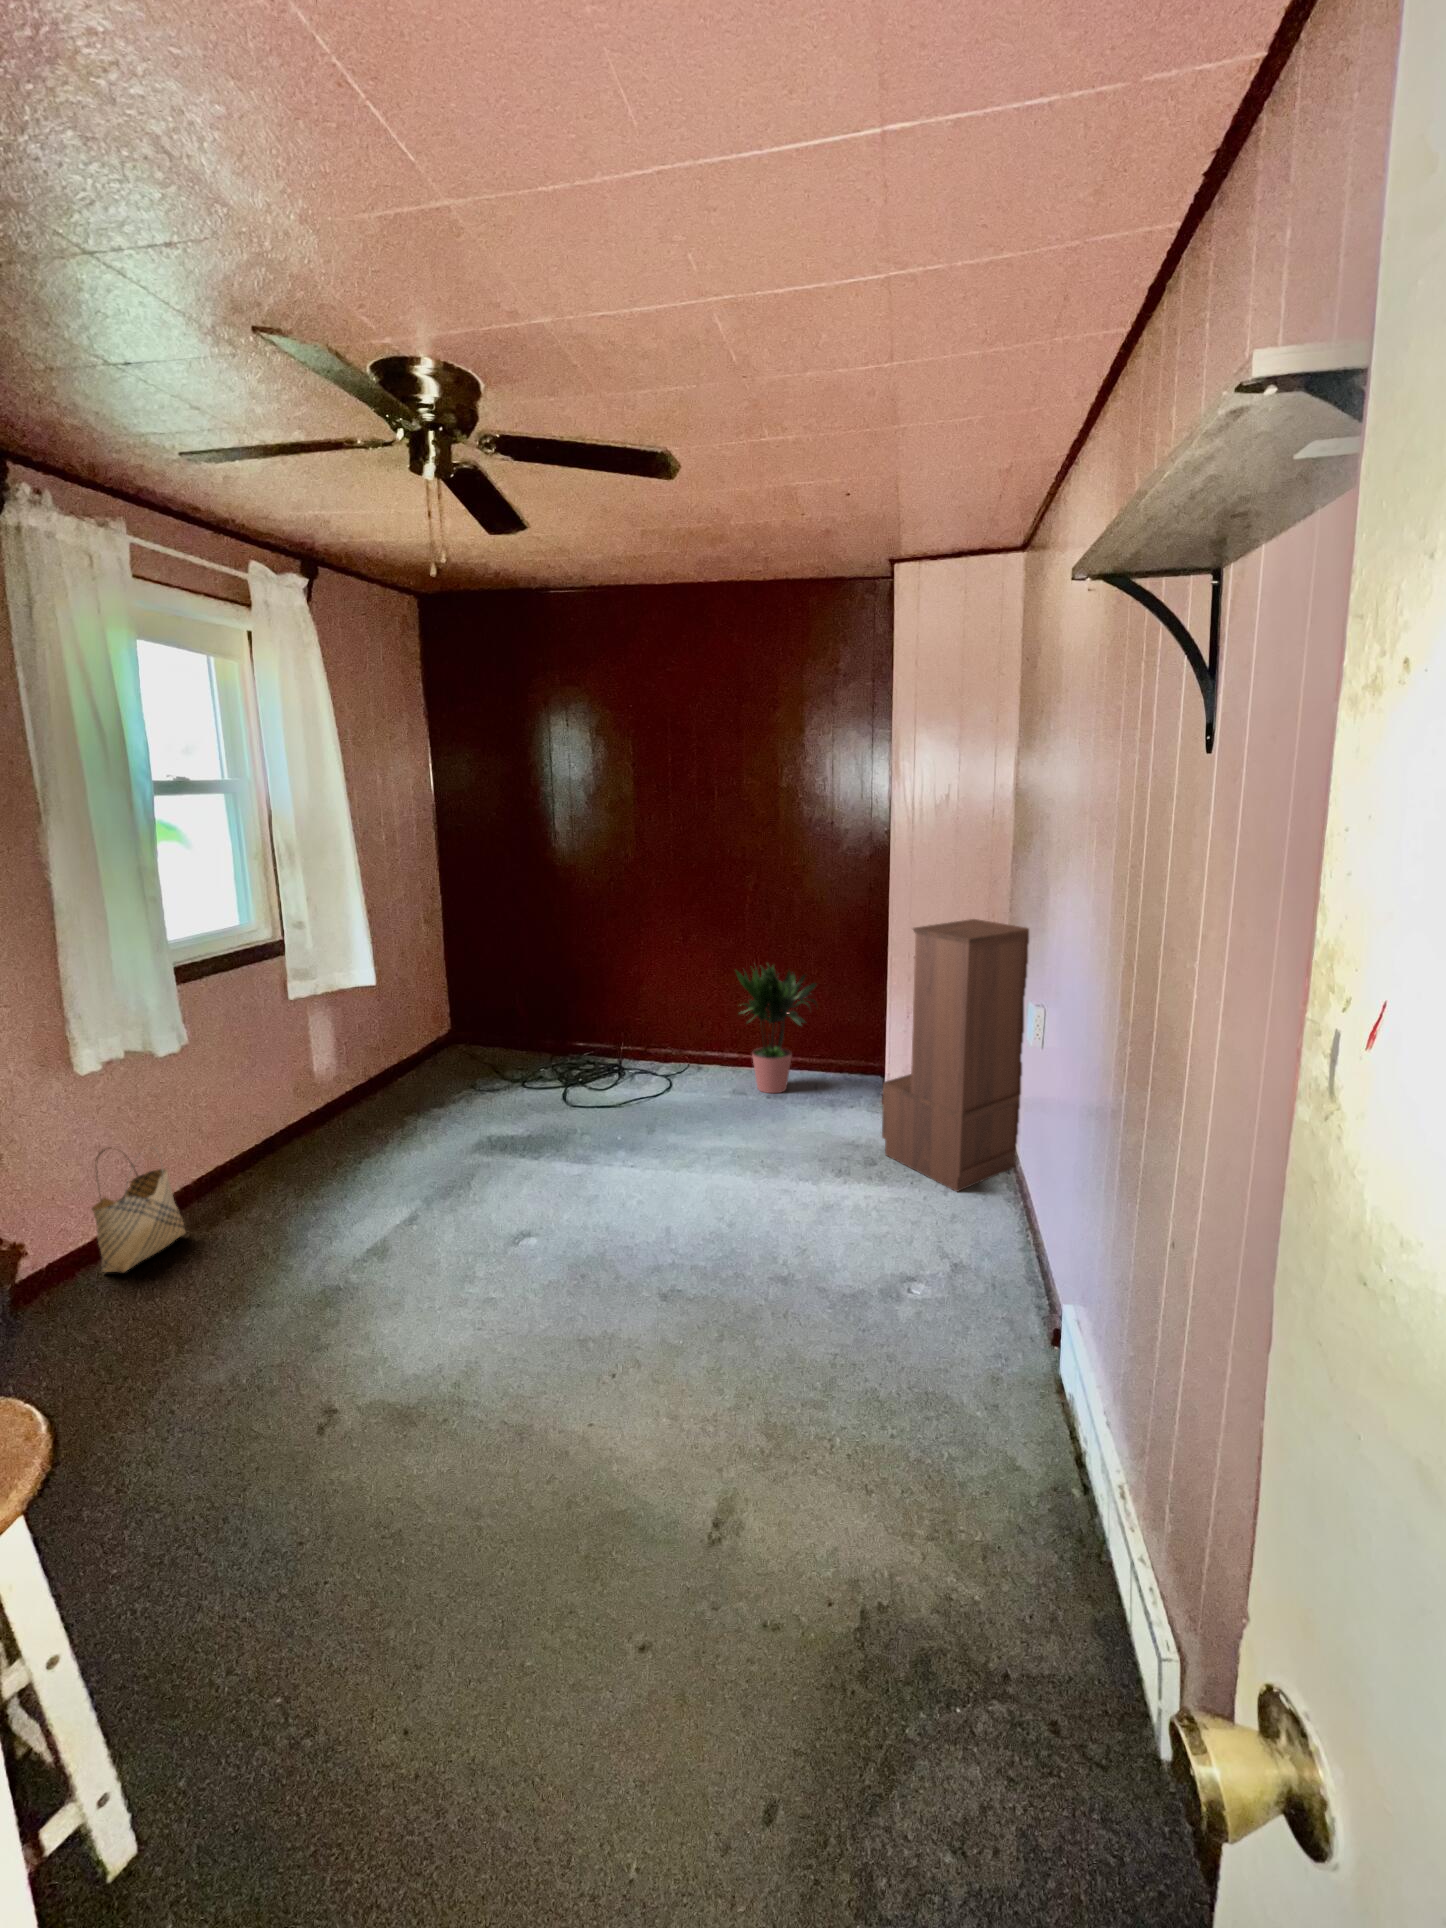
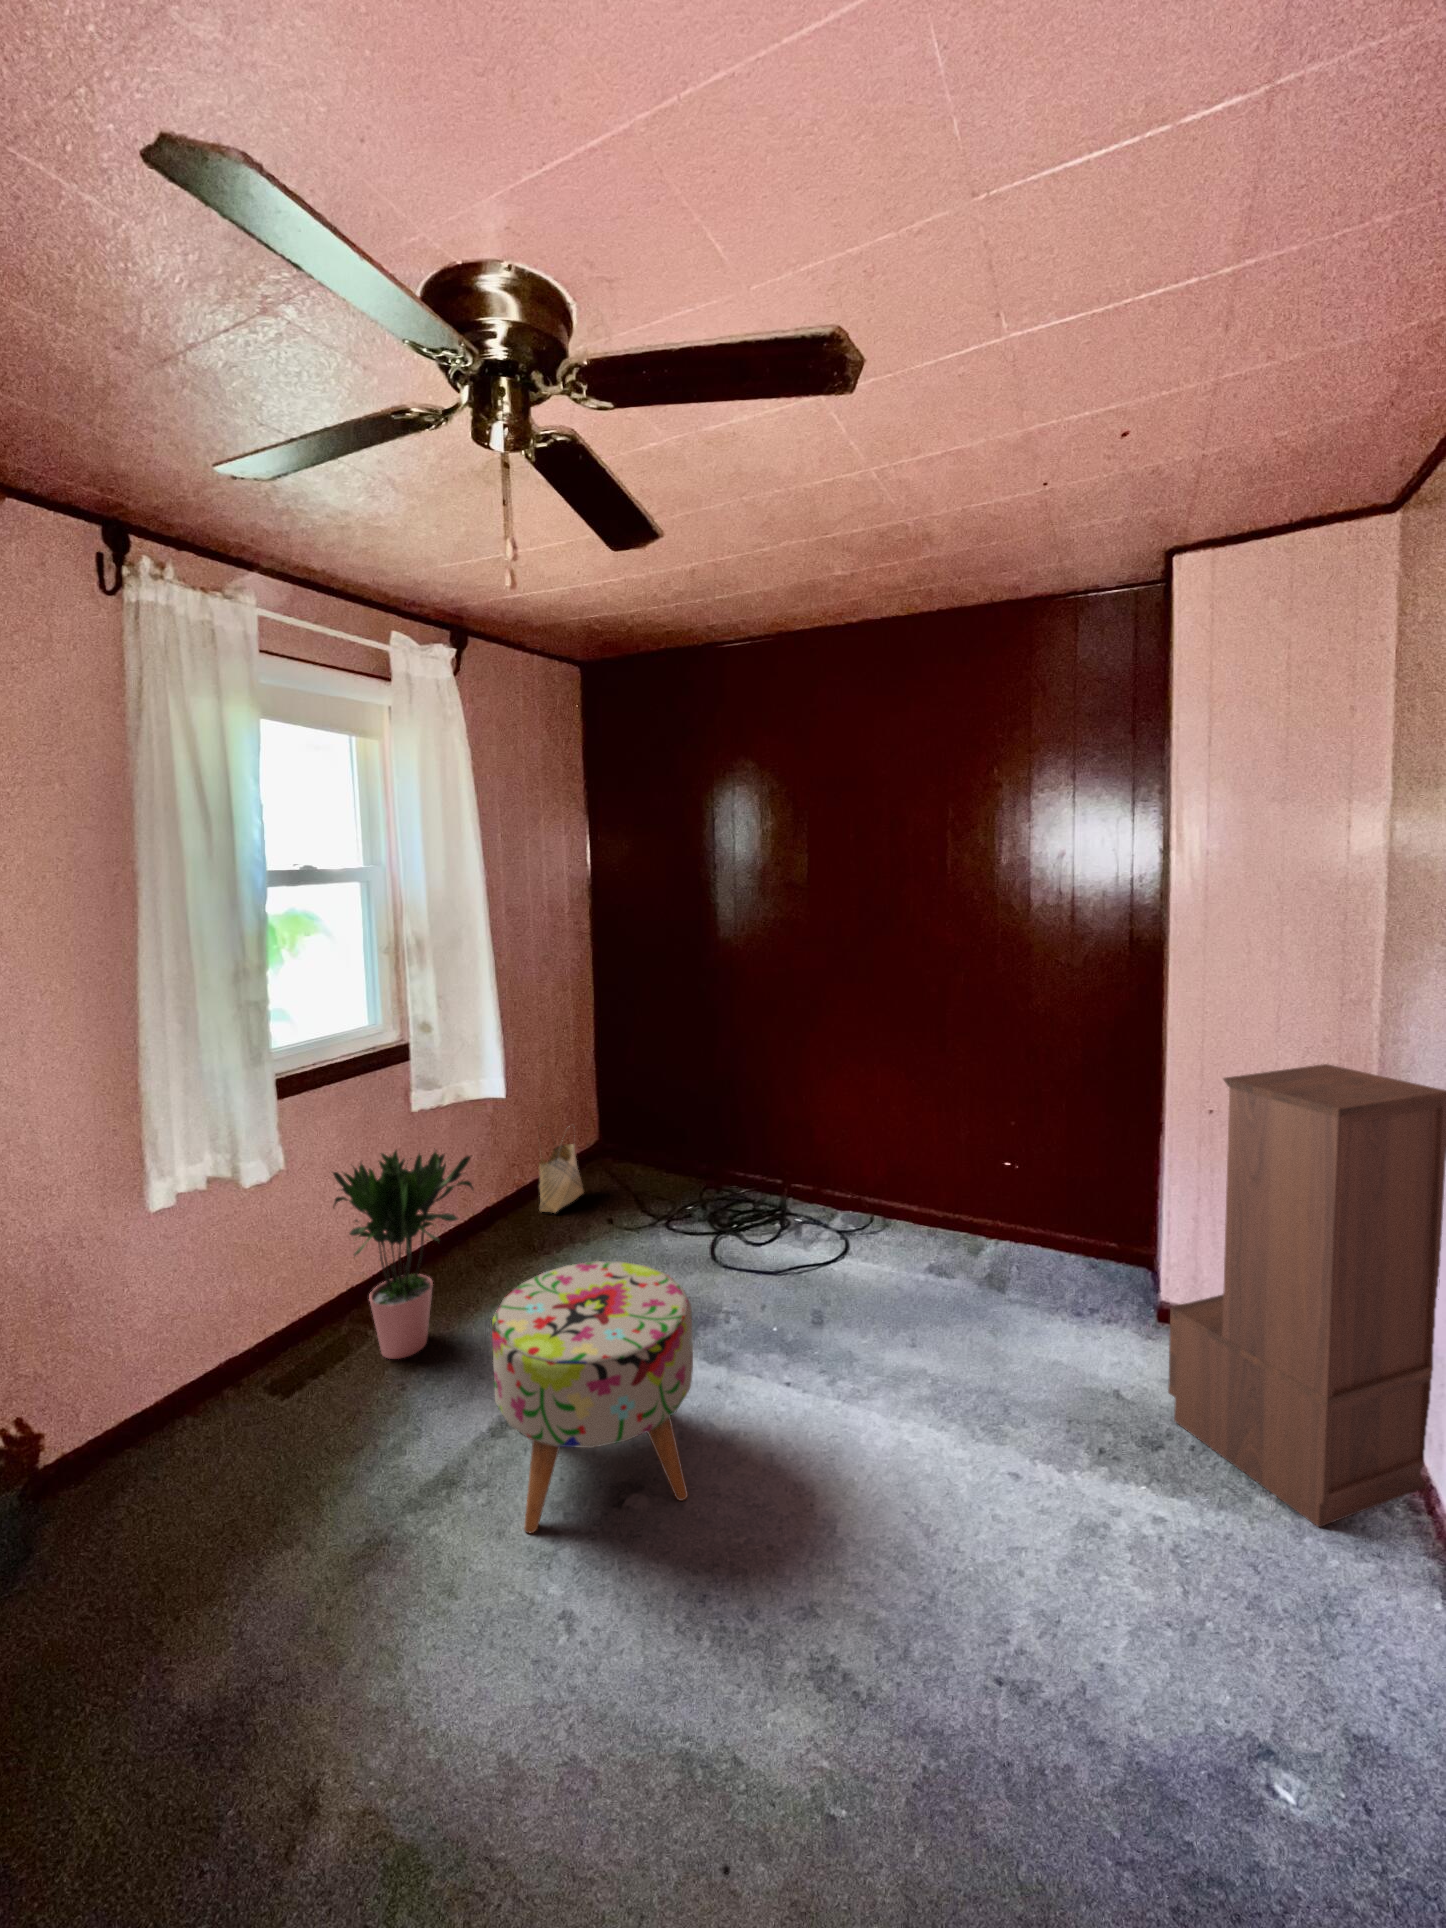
potted plant: present [736,965,816,1093] -> present [333,1150,473,1359]
ottoman: none [408,1088,566,1270] -> present [492,1261,693,1533]
woven basket: present [92,1148,185,1272] -> present [538,1126,583,1213]

